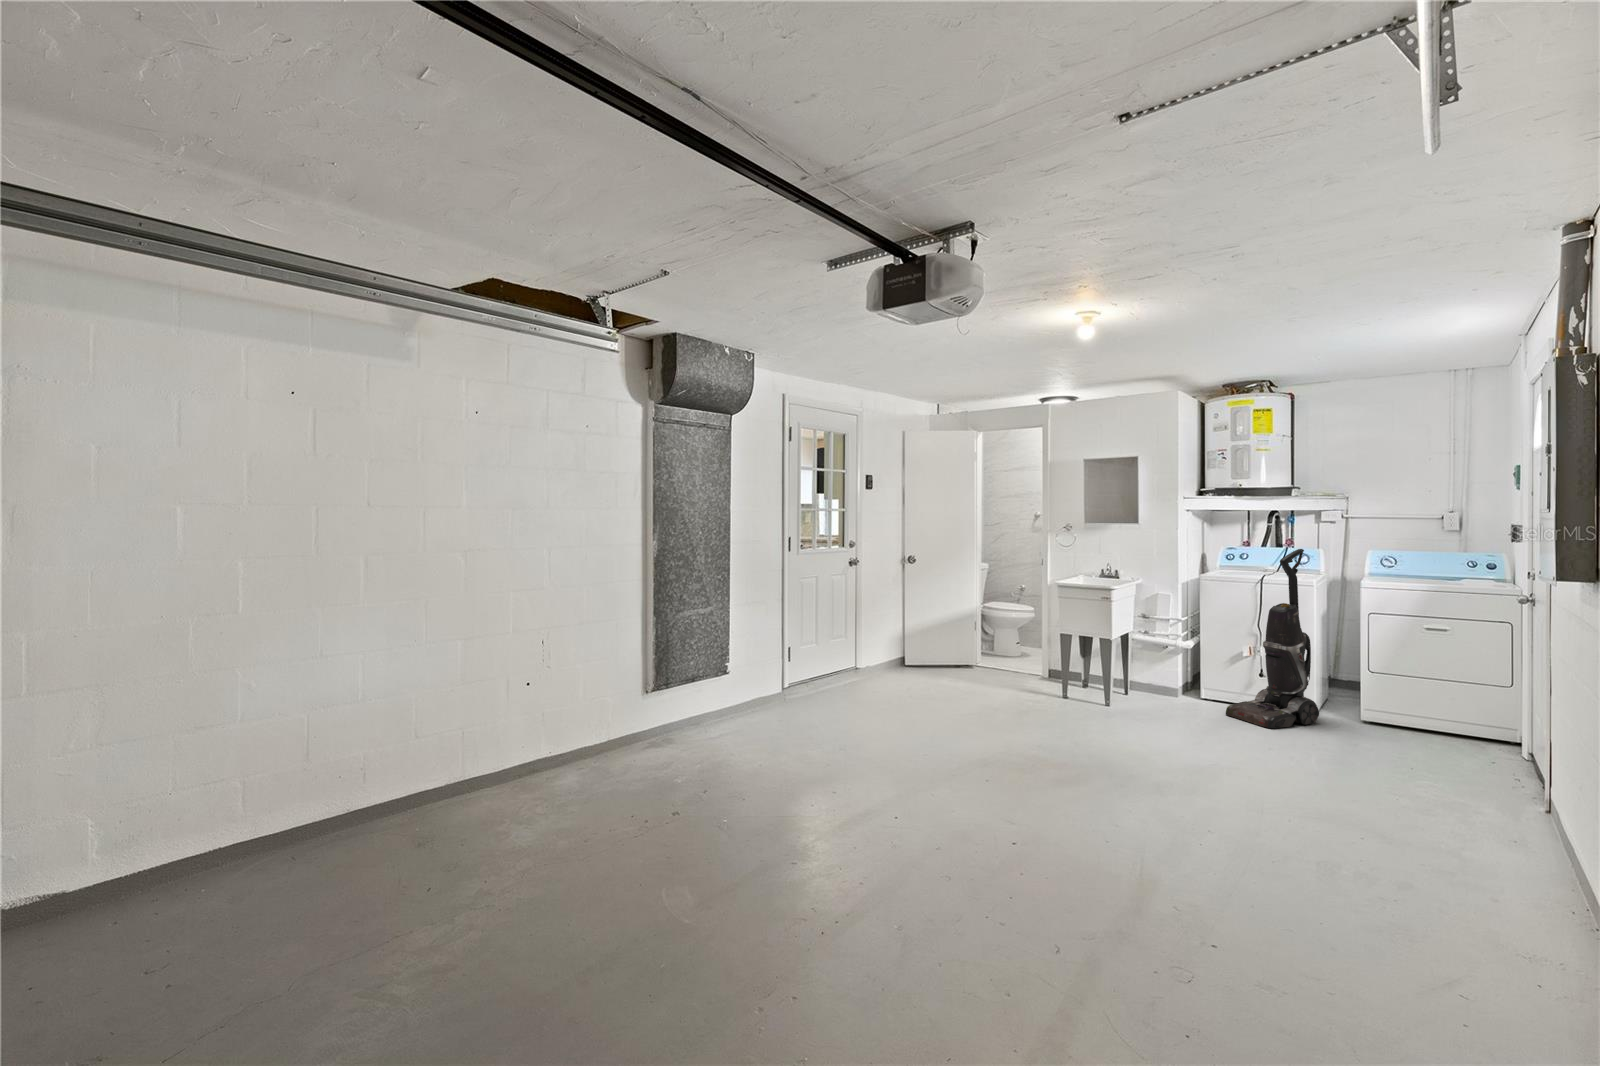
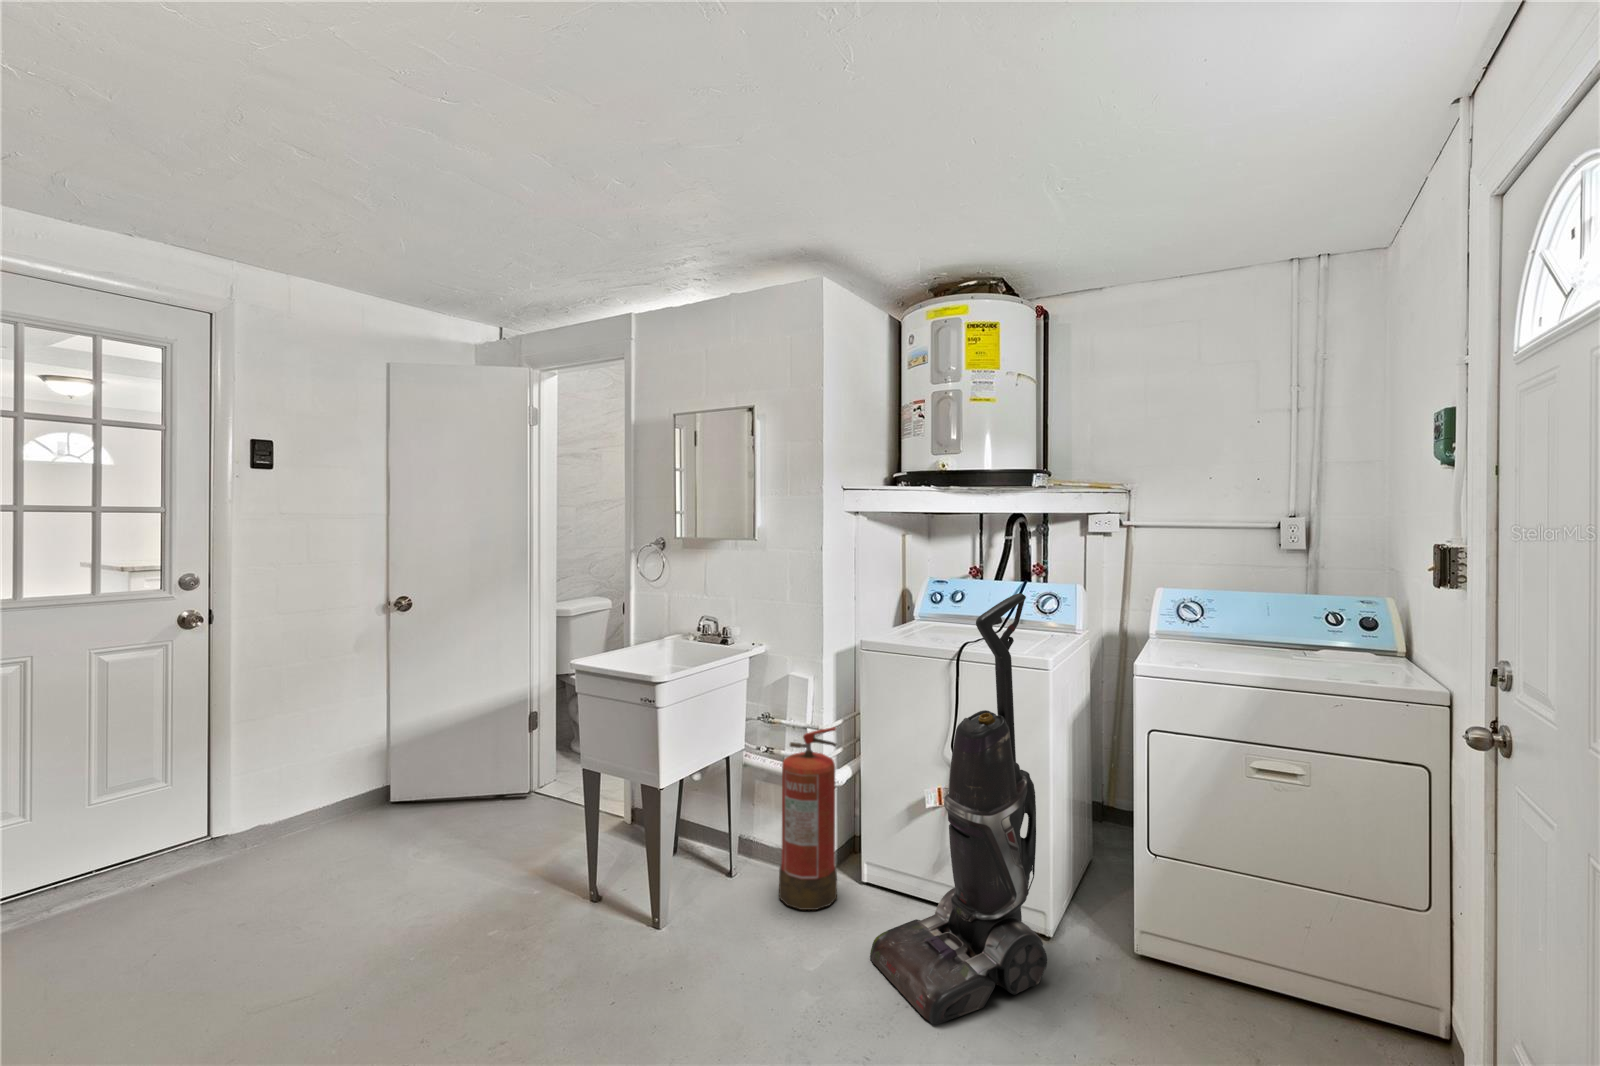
fire extinguisher: none [1160,617,1193,703] -> present [779,727,837,910]

